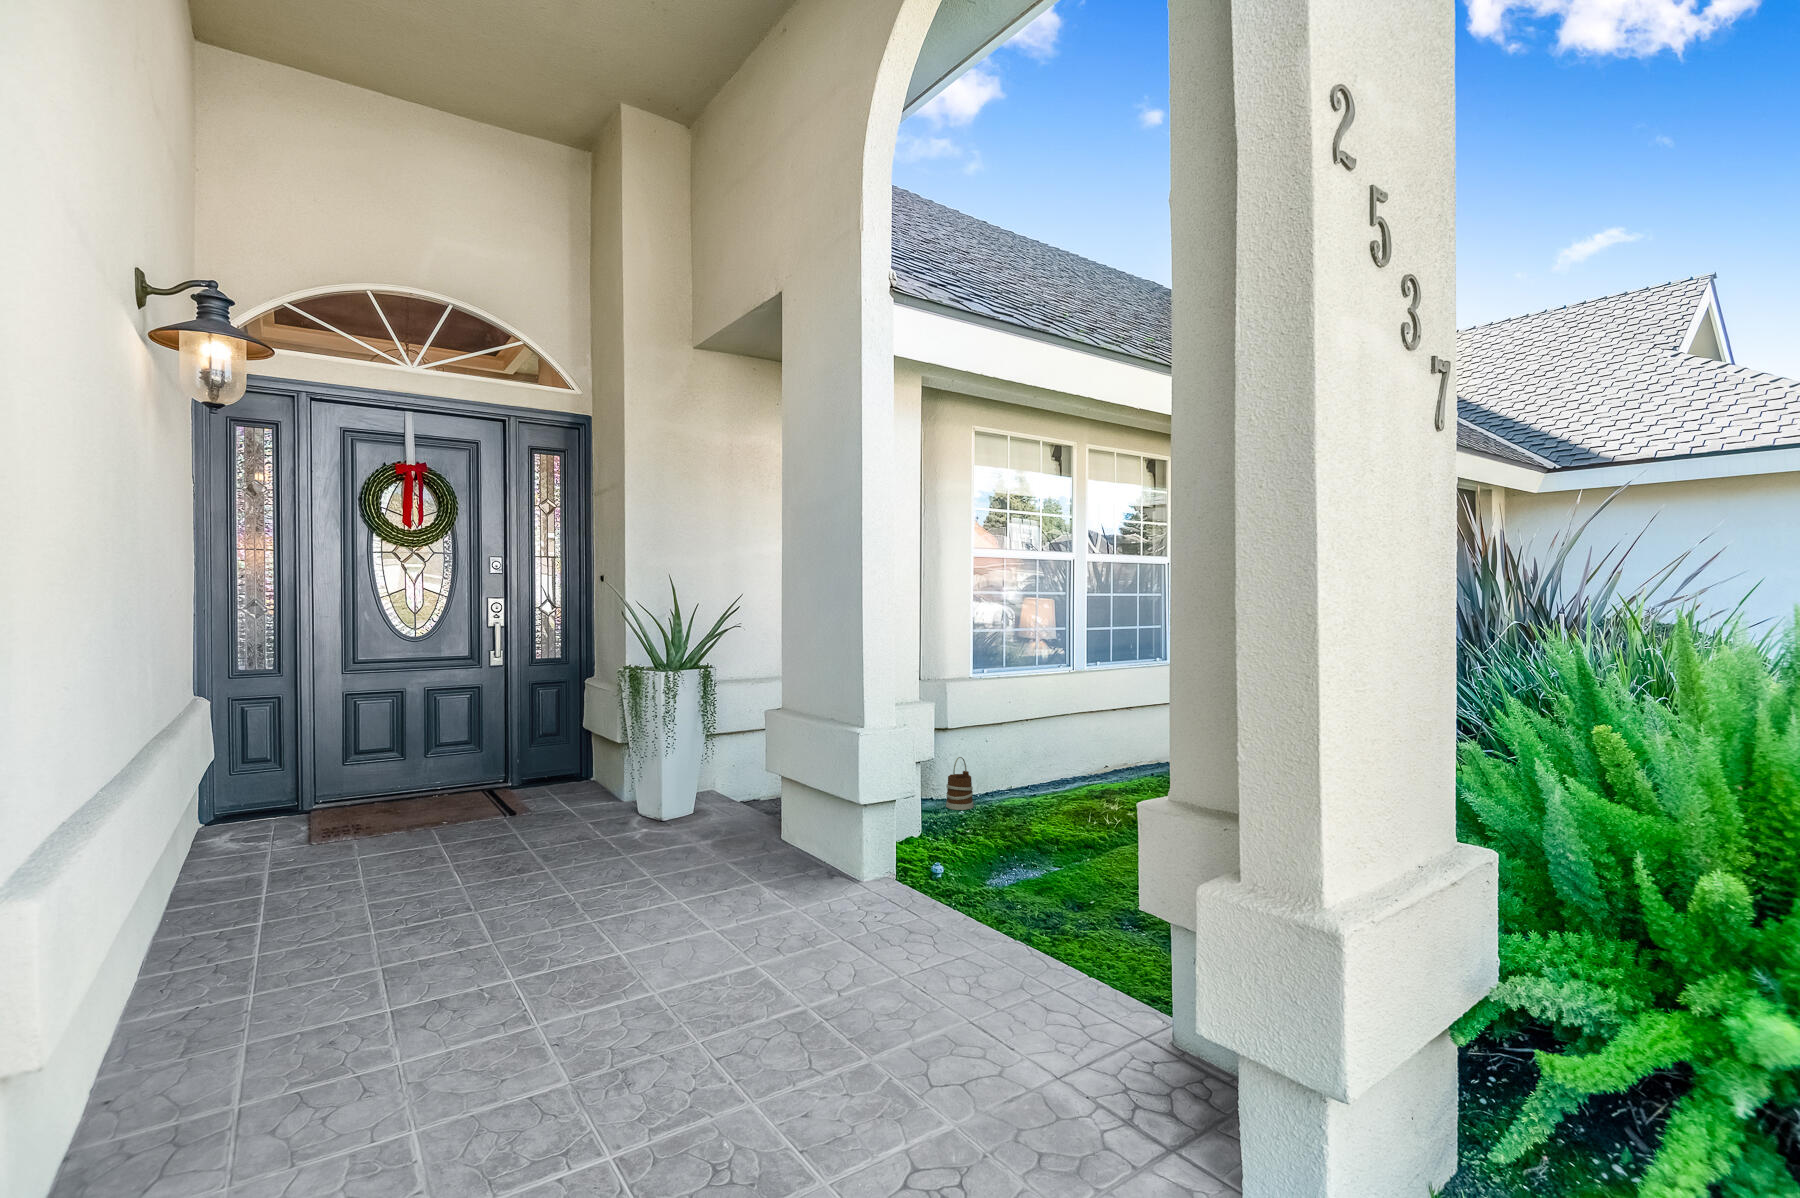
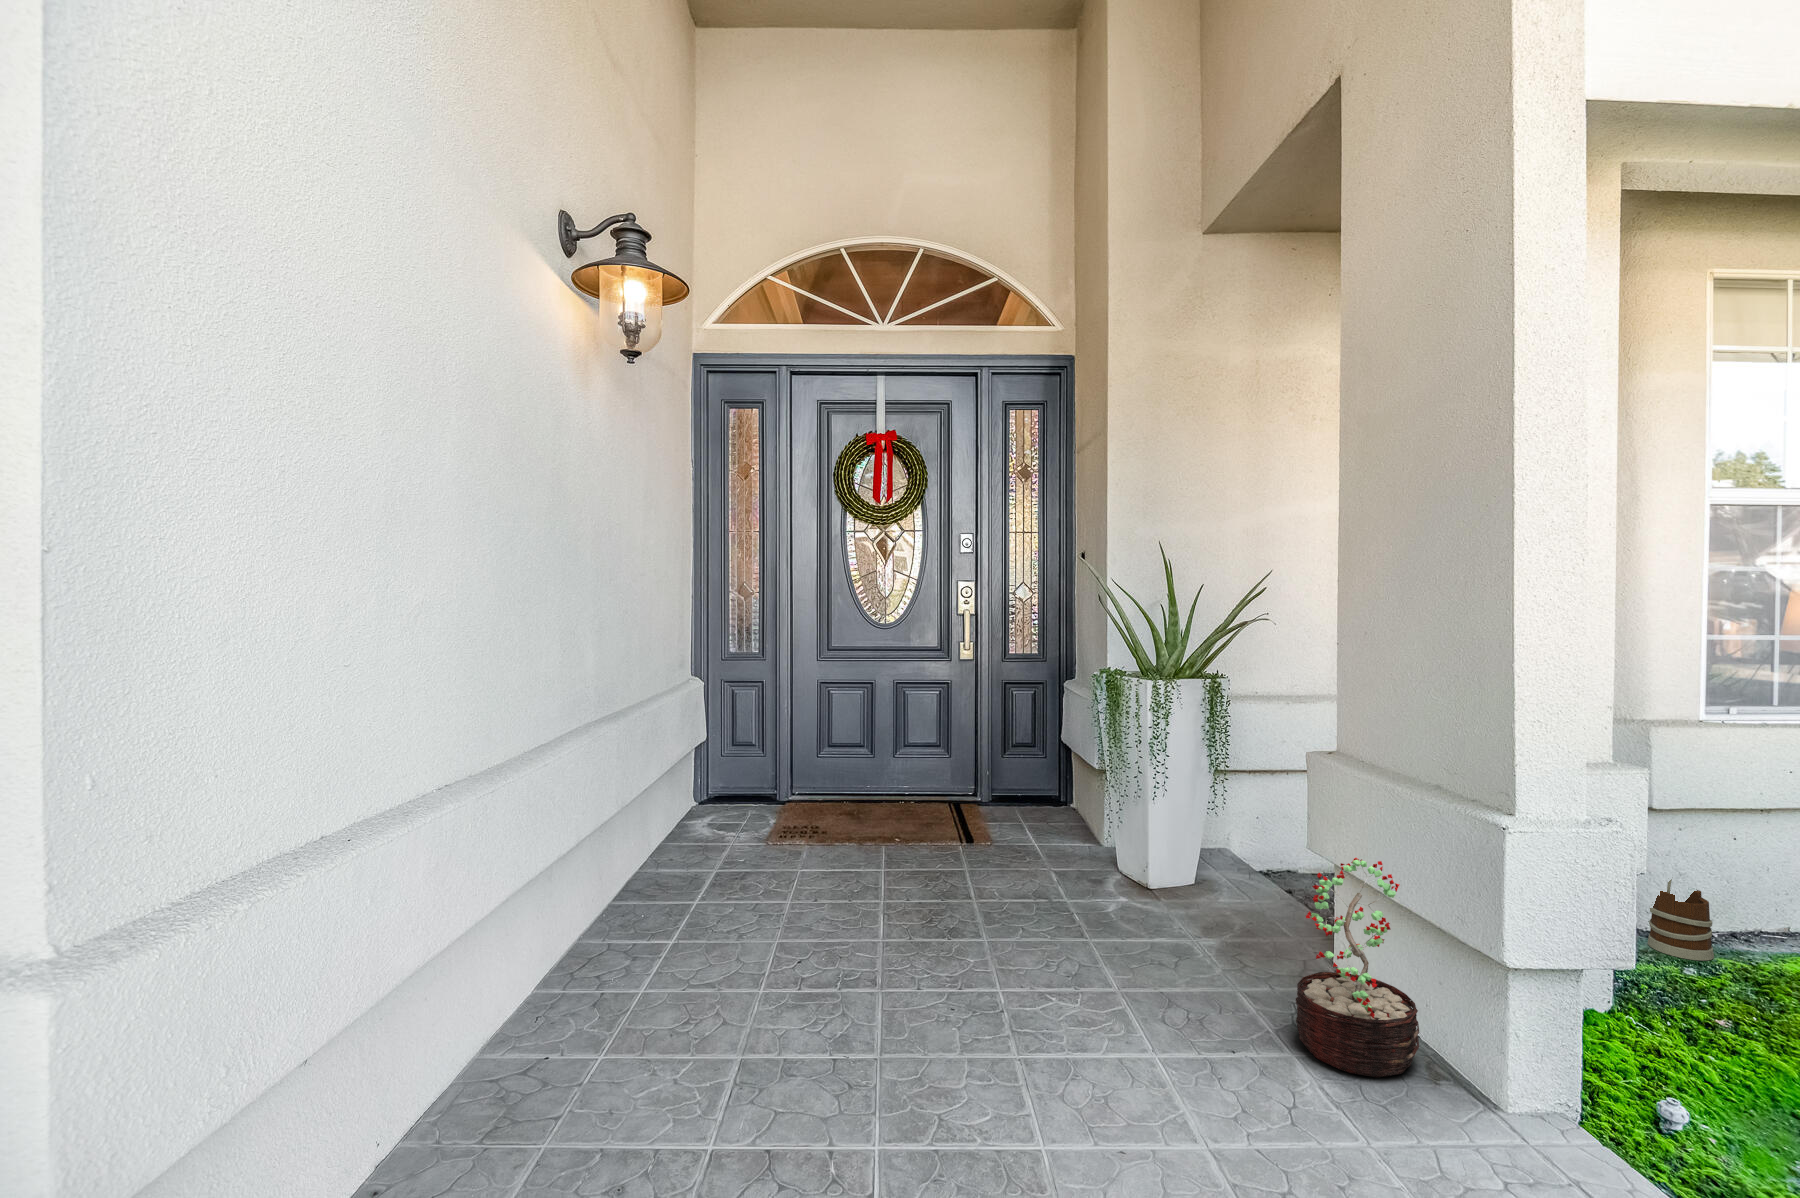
decorative plant: none [761,764,824,883] -> present [1296,858,1419,1077]

